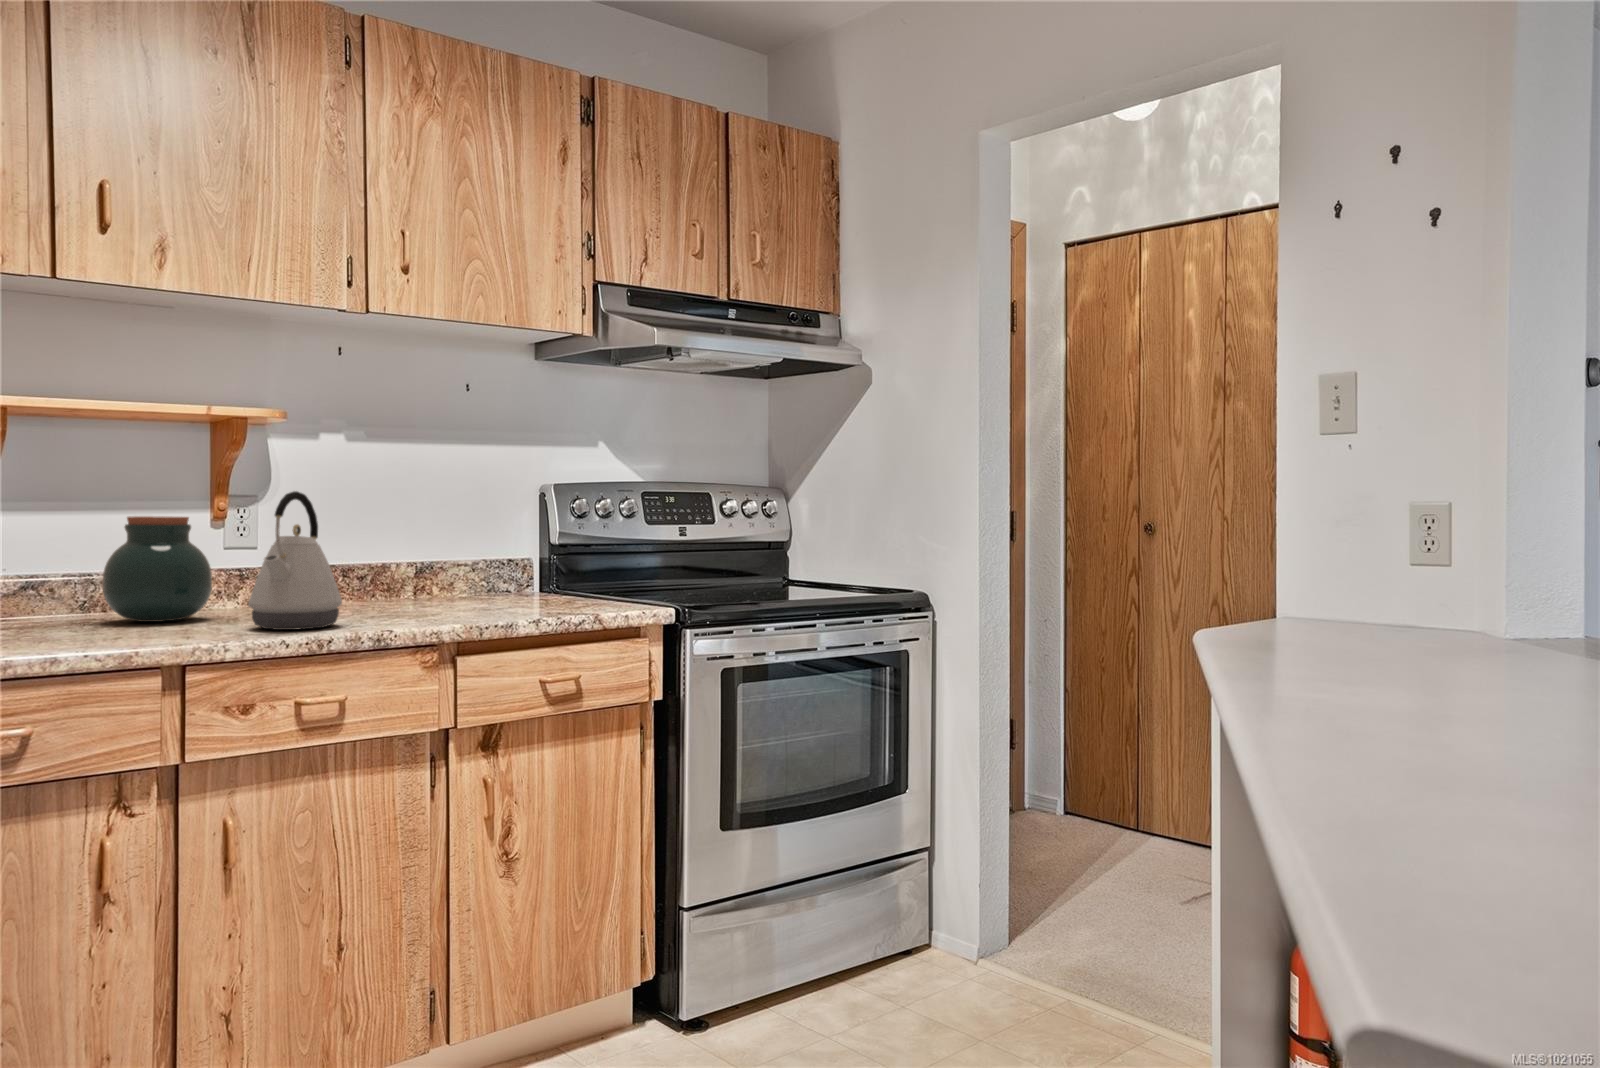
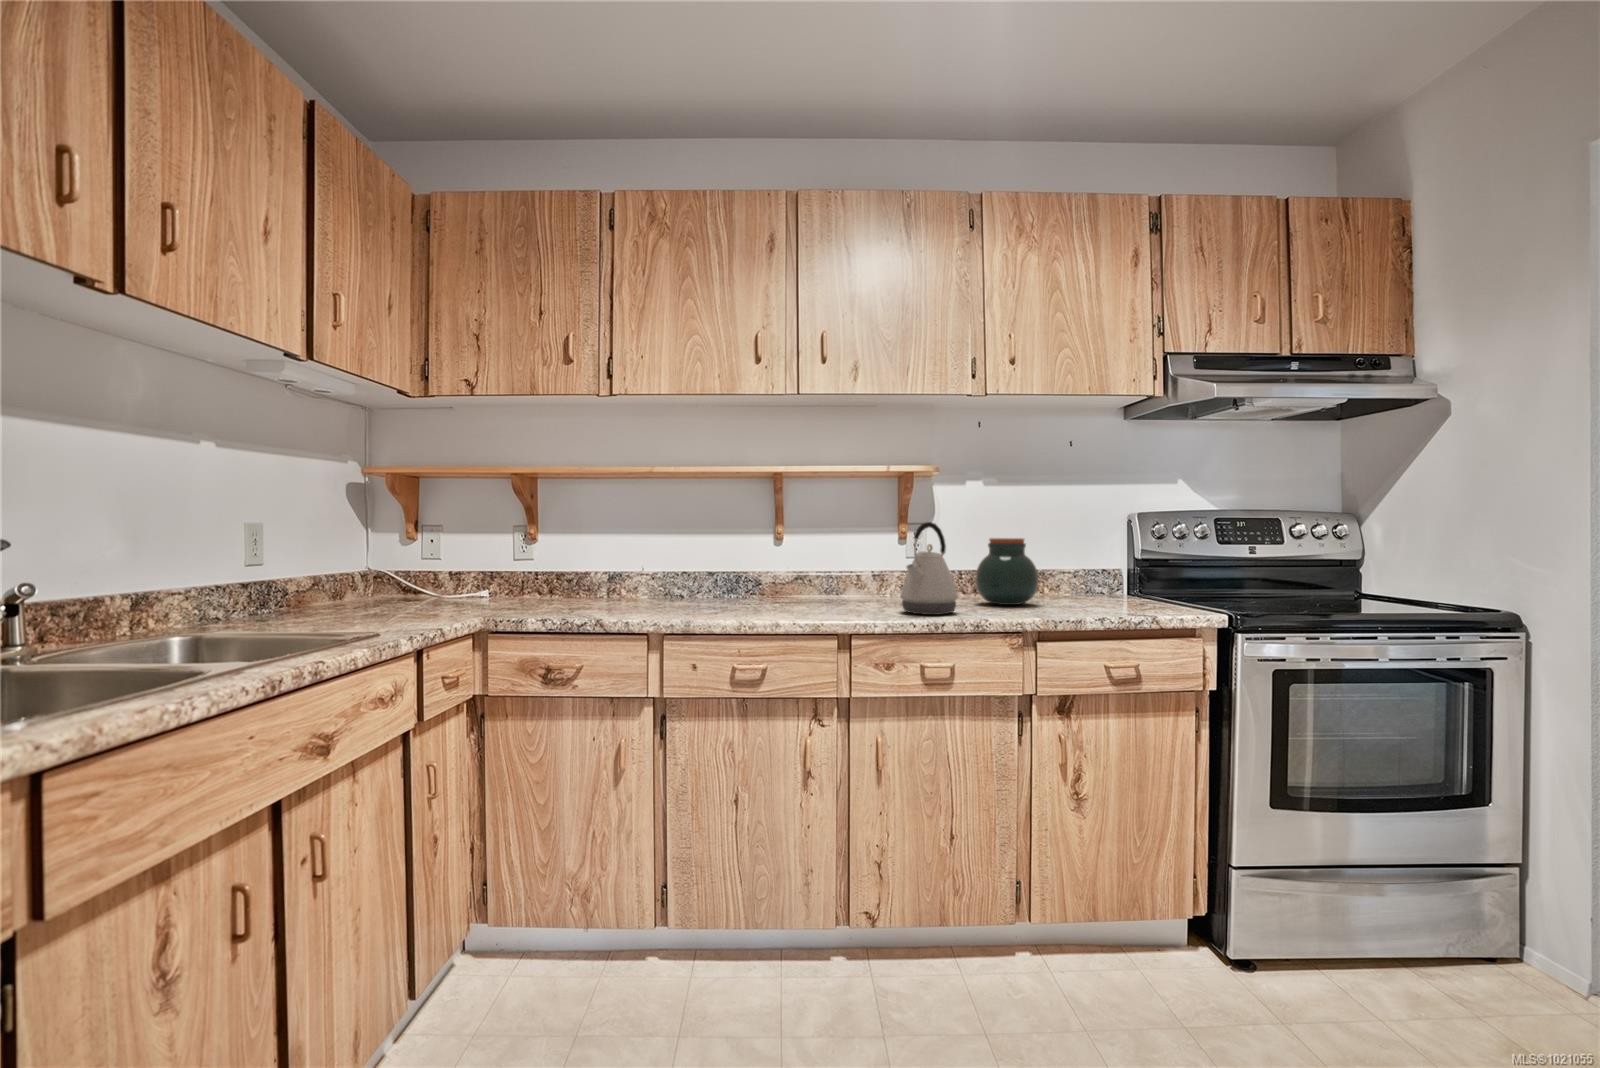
jar: present [103,516,212,622] -> present [976,538,1038,605]

